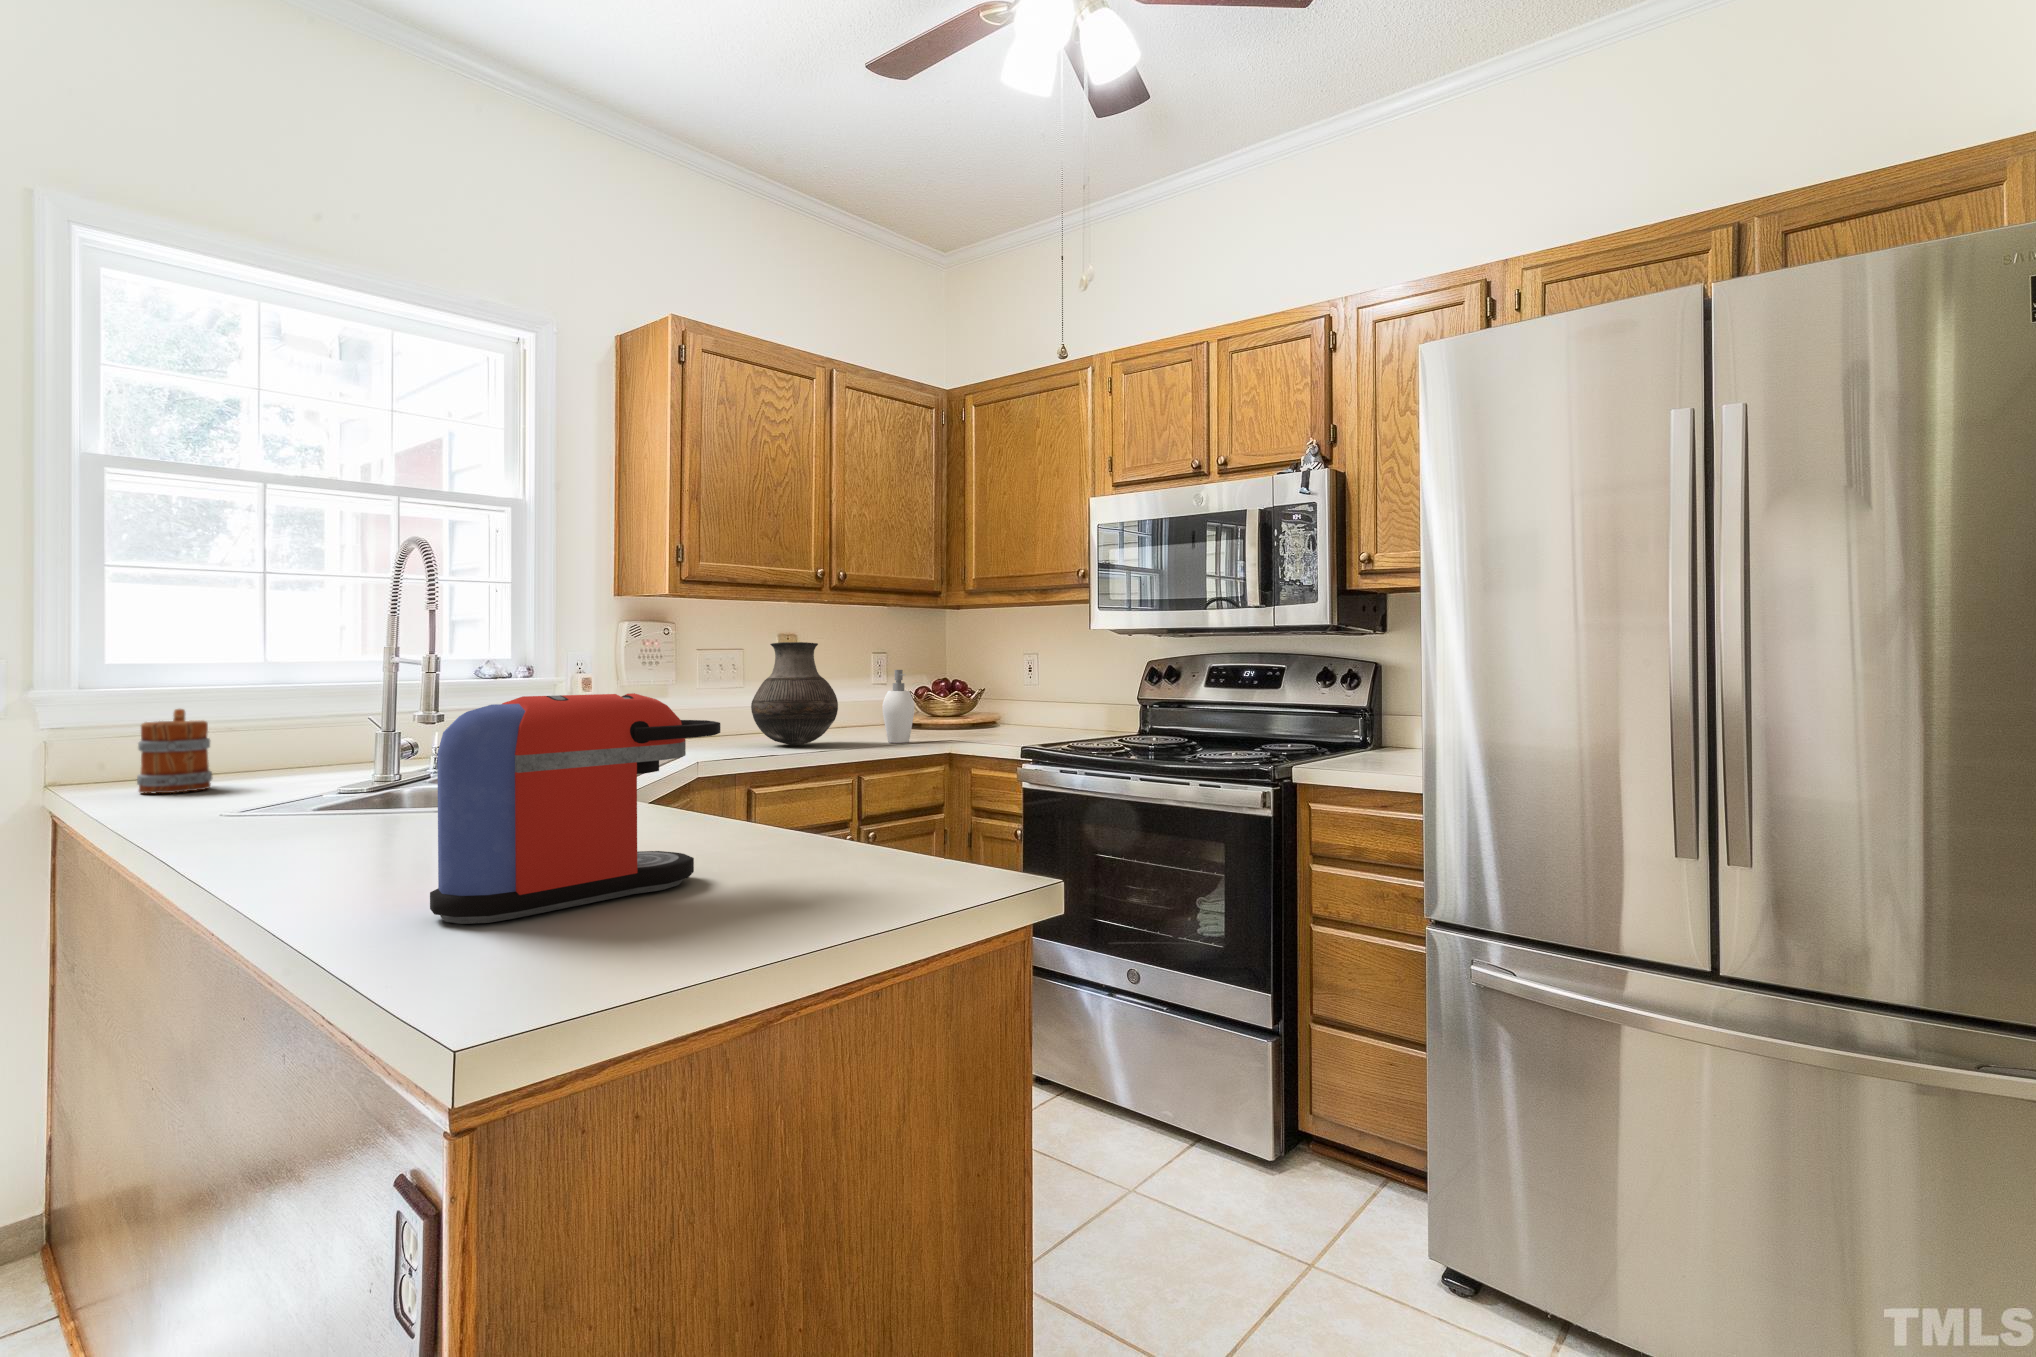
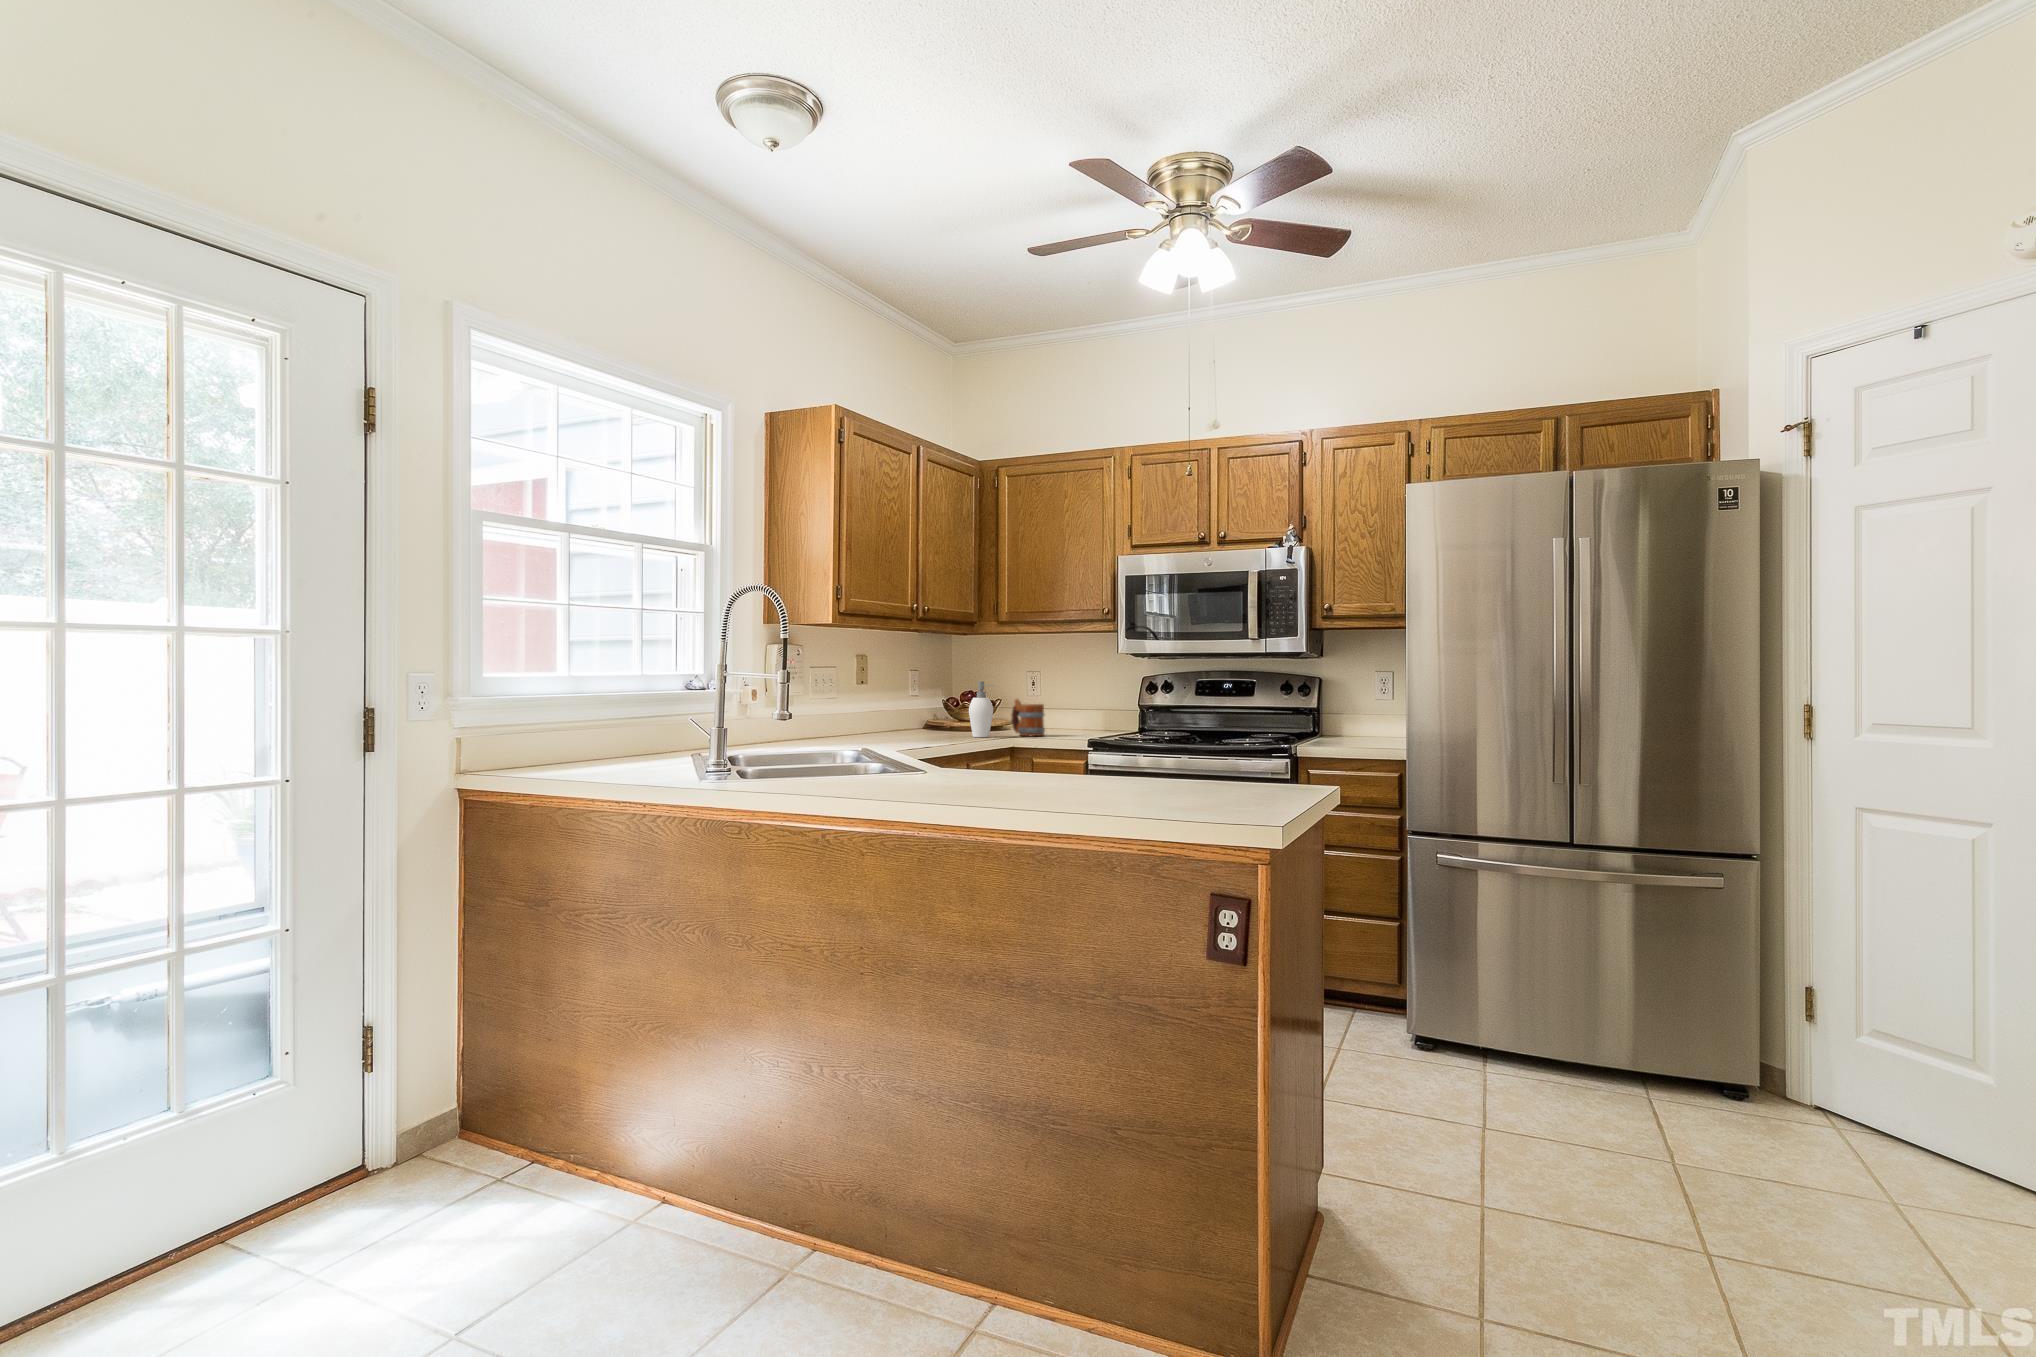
vase: present [751,642,838,745] -> none [881,660,946,739]
coffee maker: present [430,693,720,924] -> none [1100,688,1180,798]
mug: present [137,709,212,794] -> present [1011,699,1045,736]

